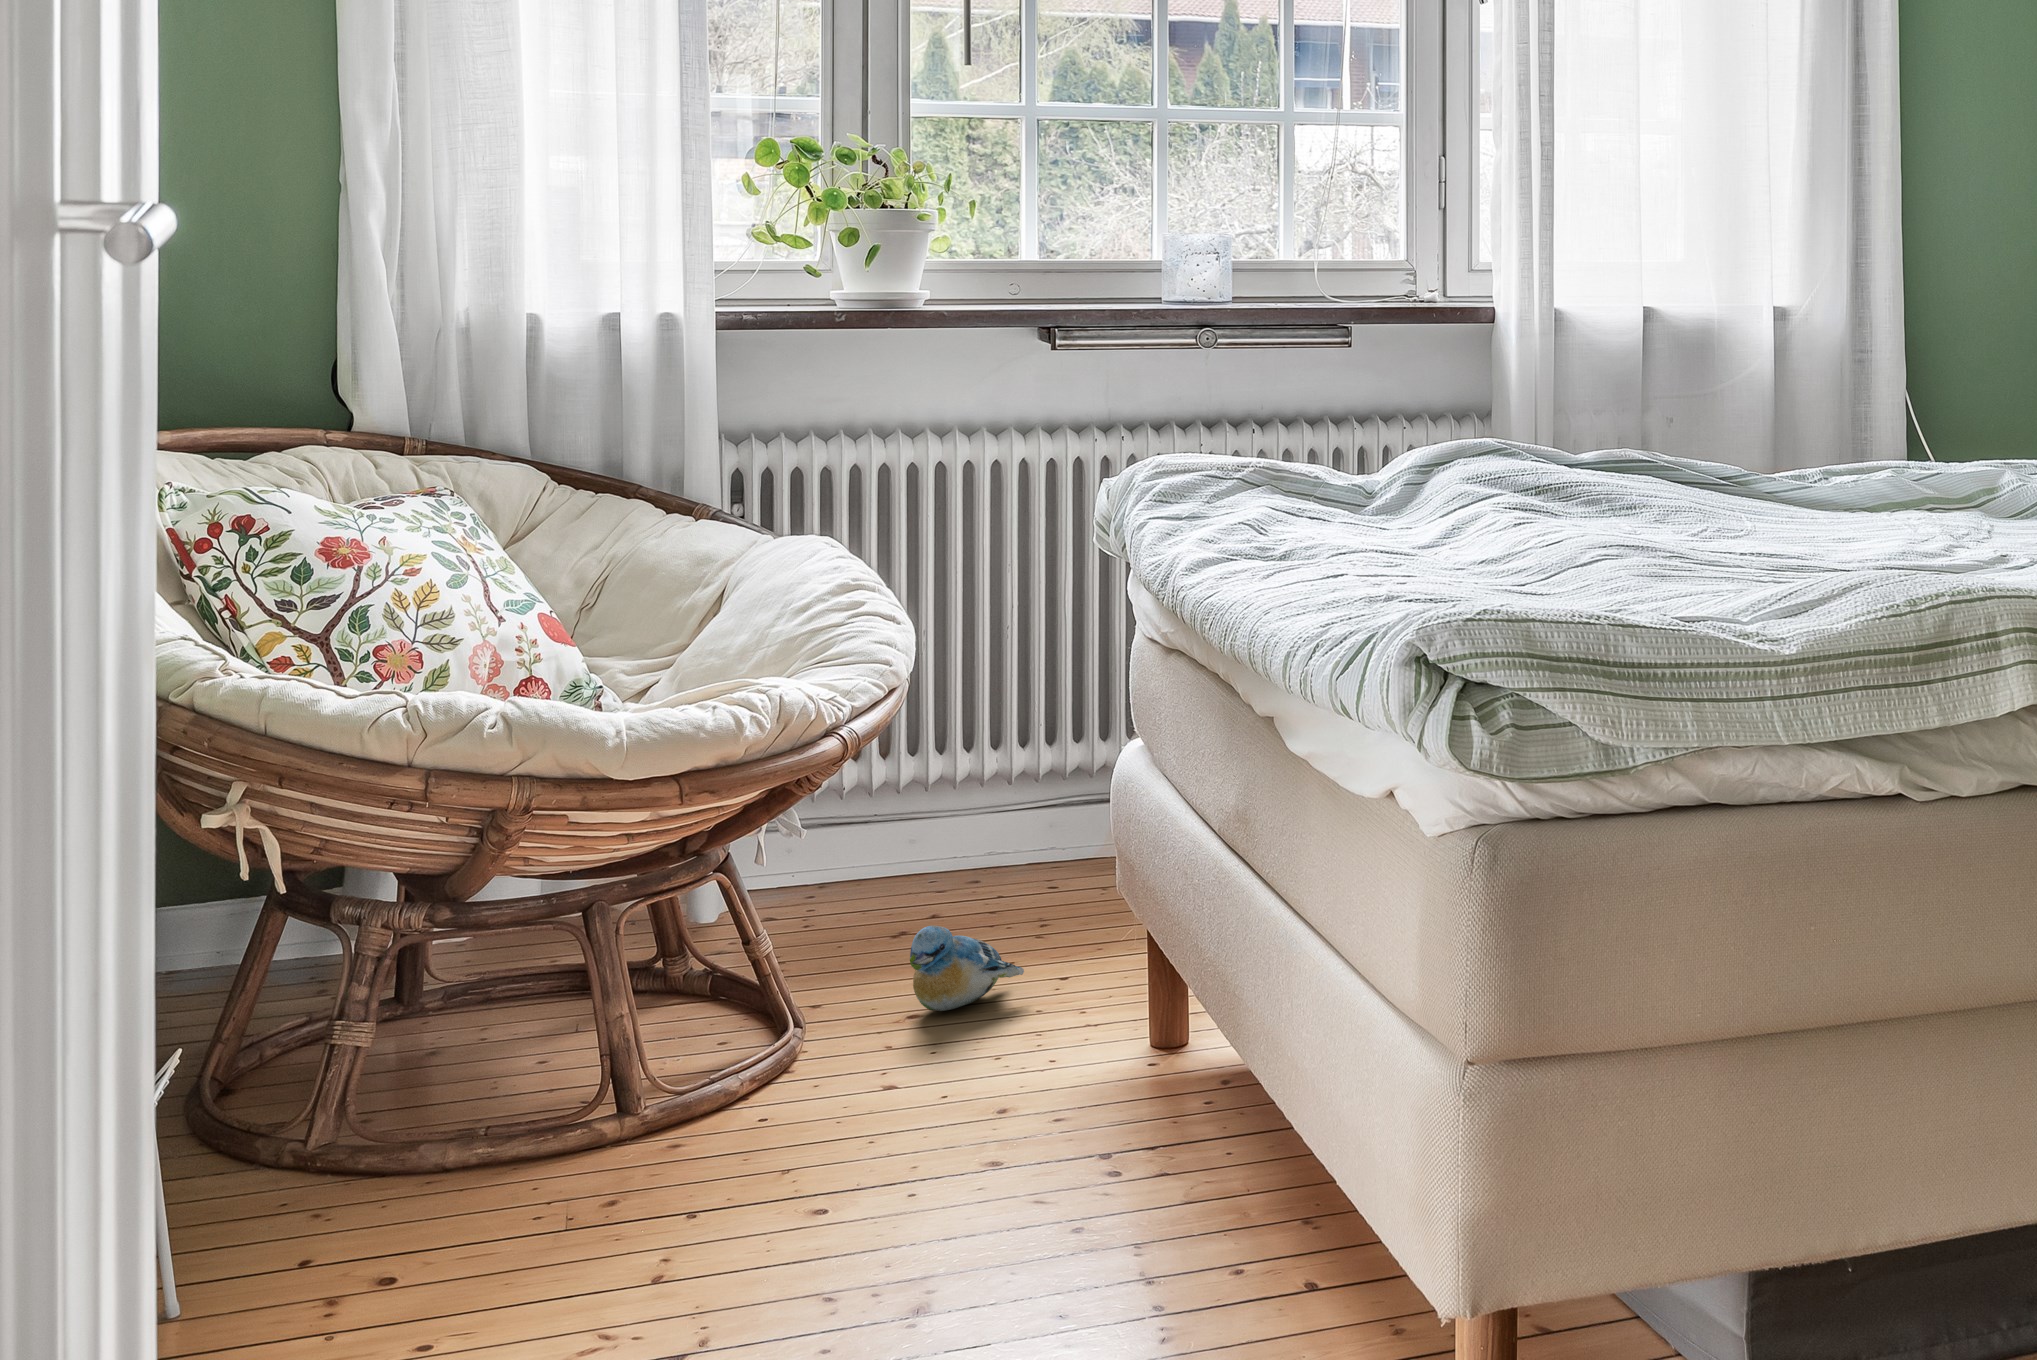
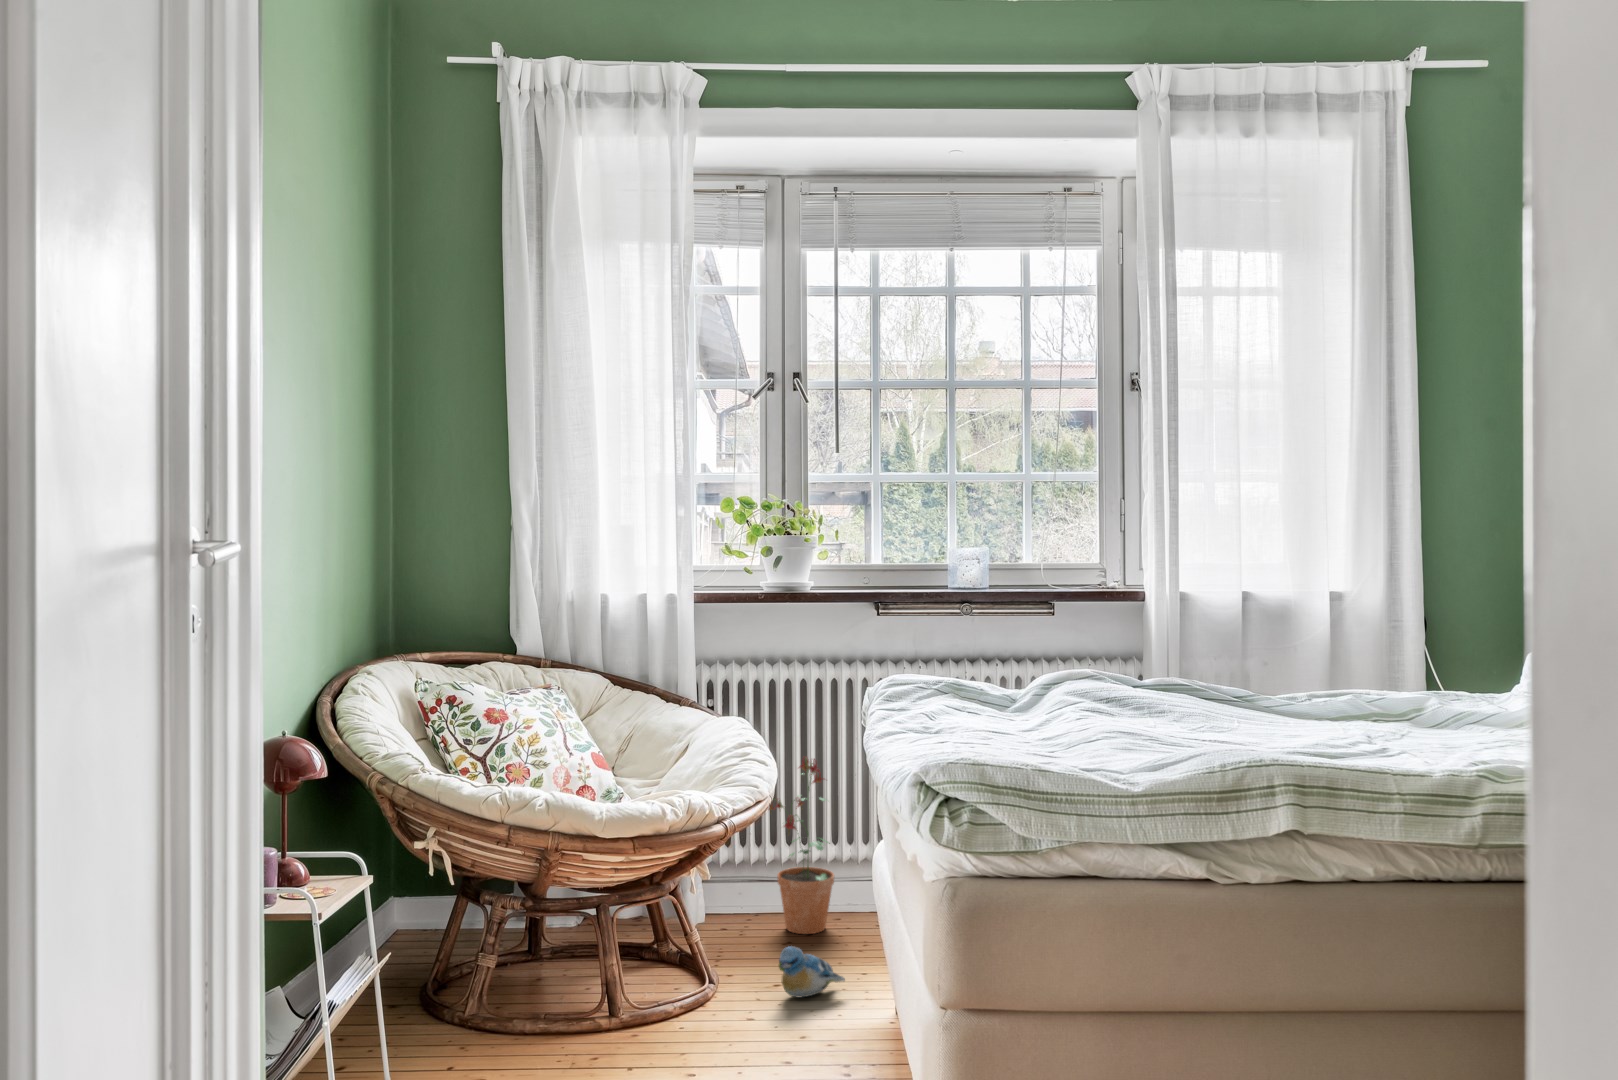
potted plant: none [844,596,976,902] -> present [769,757,834,934]

